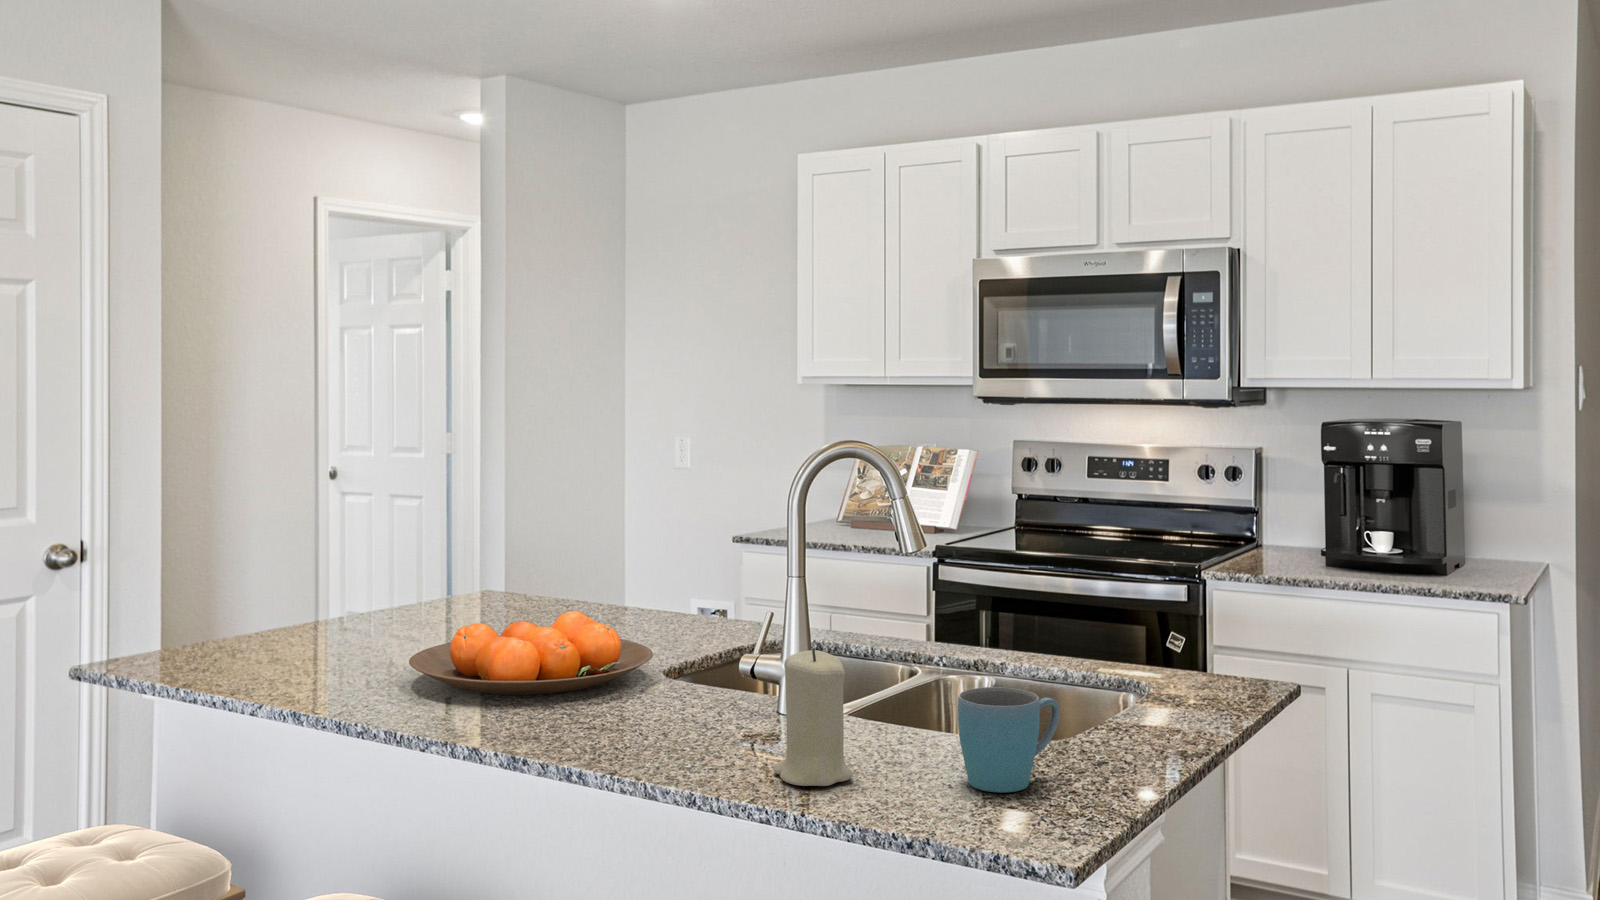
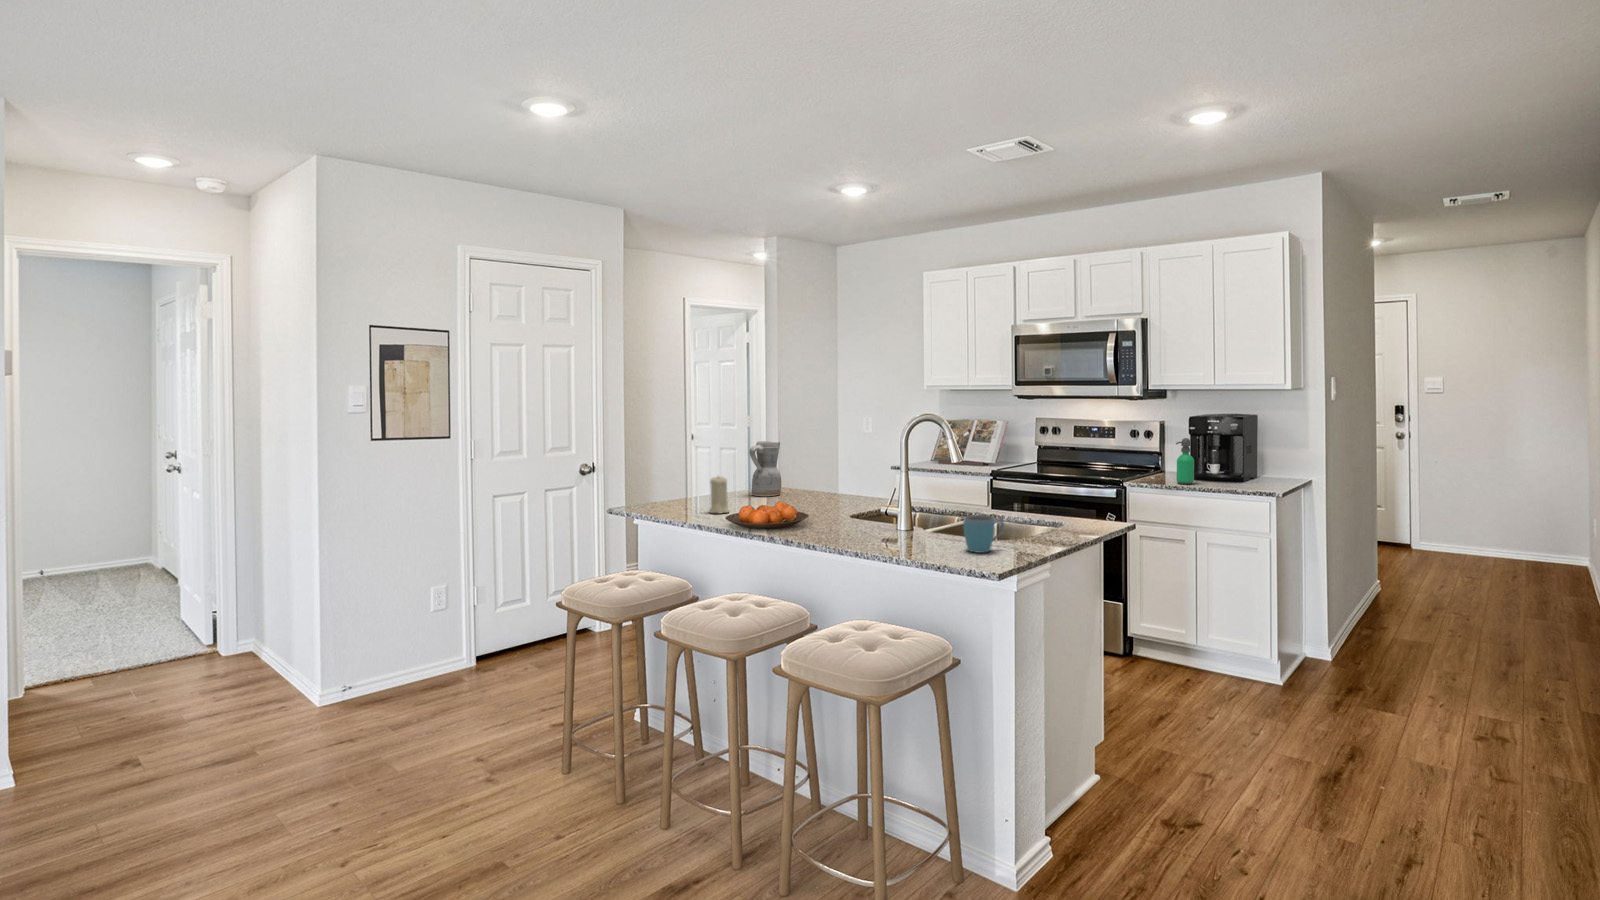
soap dispenser: none [1306,481,1340,573] -> present [1176,438,1194,484]
ceramic pitcher: none [418,490,495,617] -> present [749,441,781,496]
candle: present [774,648,853,786] -> present [709,477,729,513]

